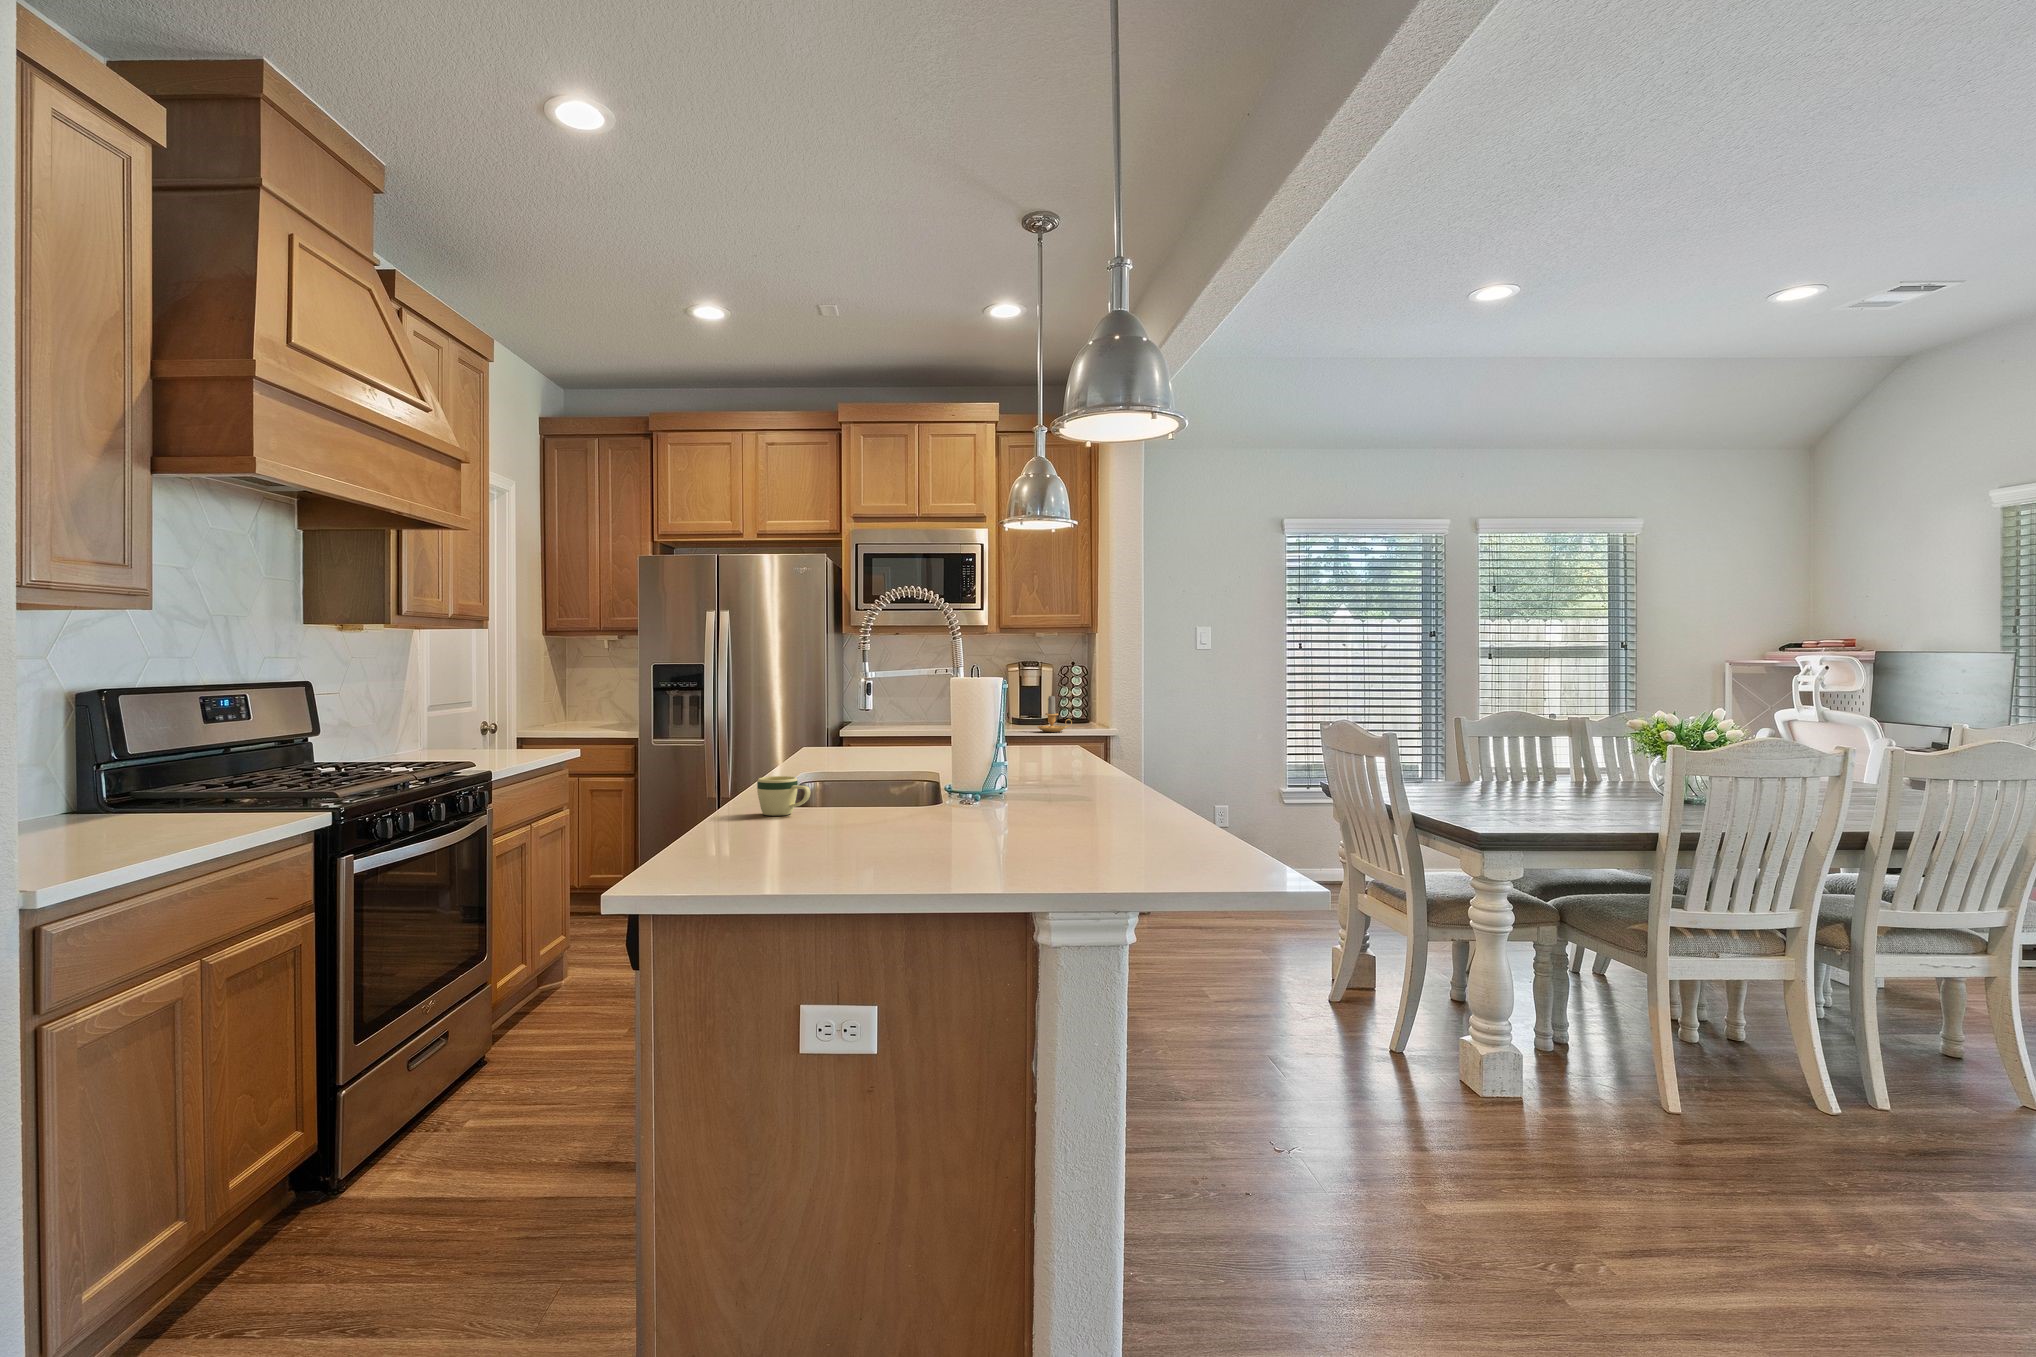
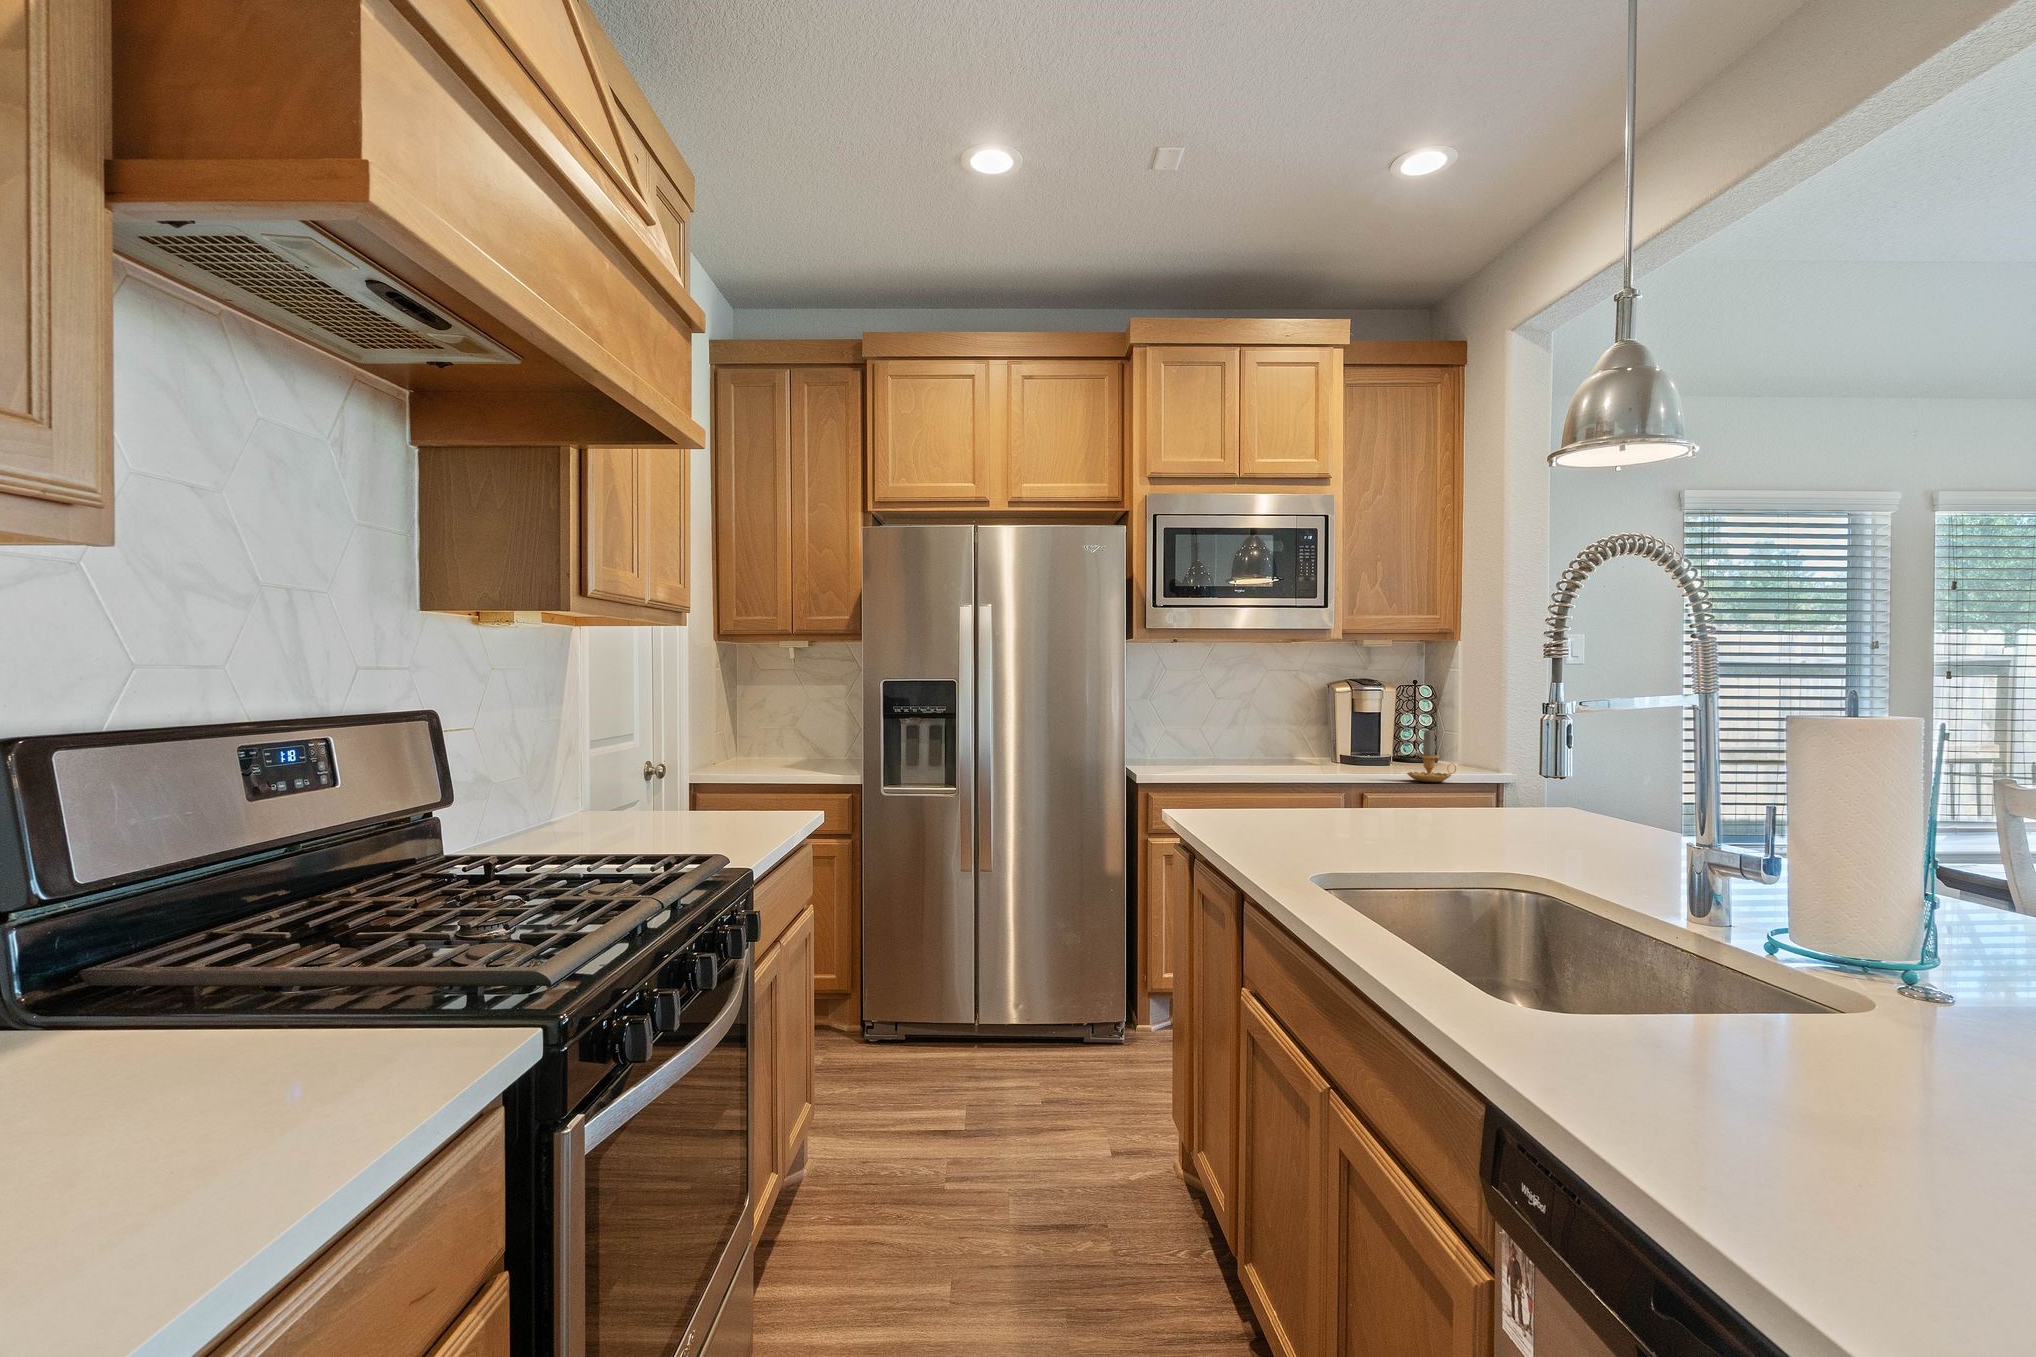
mug: present [757,776,810,816] -> none [1691,1007,1892,1140]

